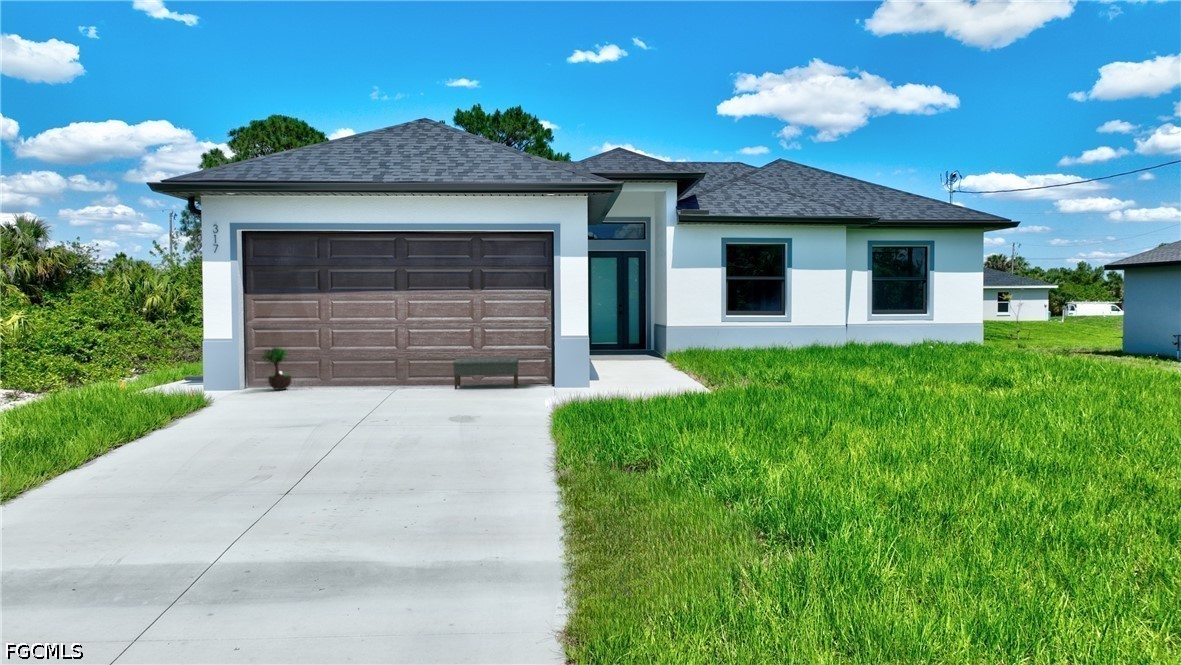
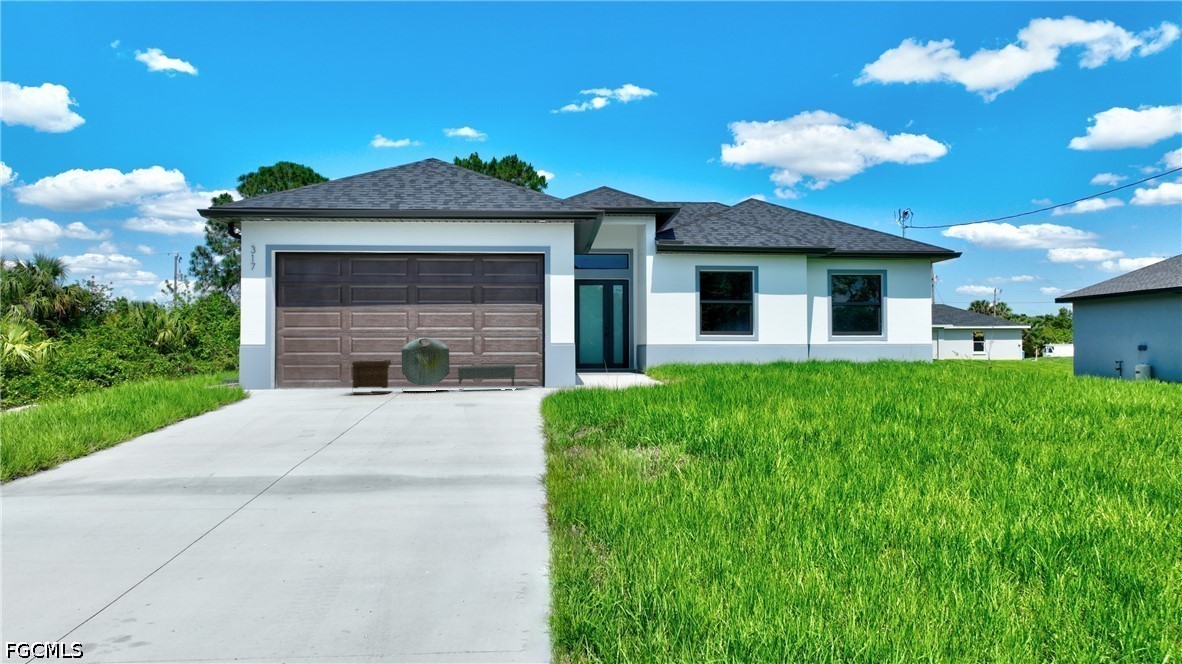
trash can: none [390,328,445,390] -> present [402,338,450,393]
potted tree: present [262,347,291,390] -> none [285,351,312,395]
wooden crate: none [334,351,382,393] -> present [352,360,391,395]

